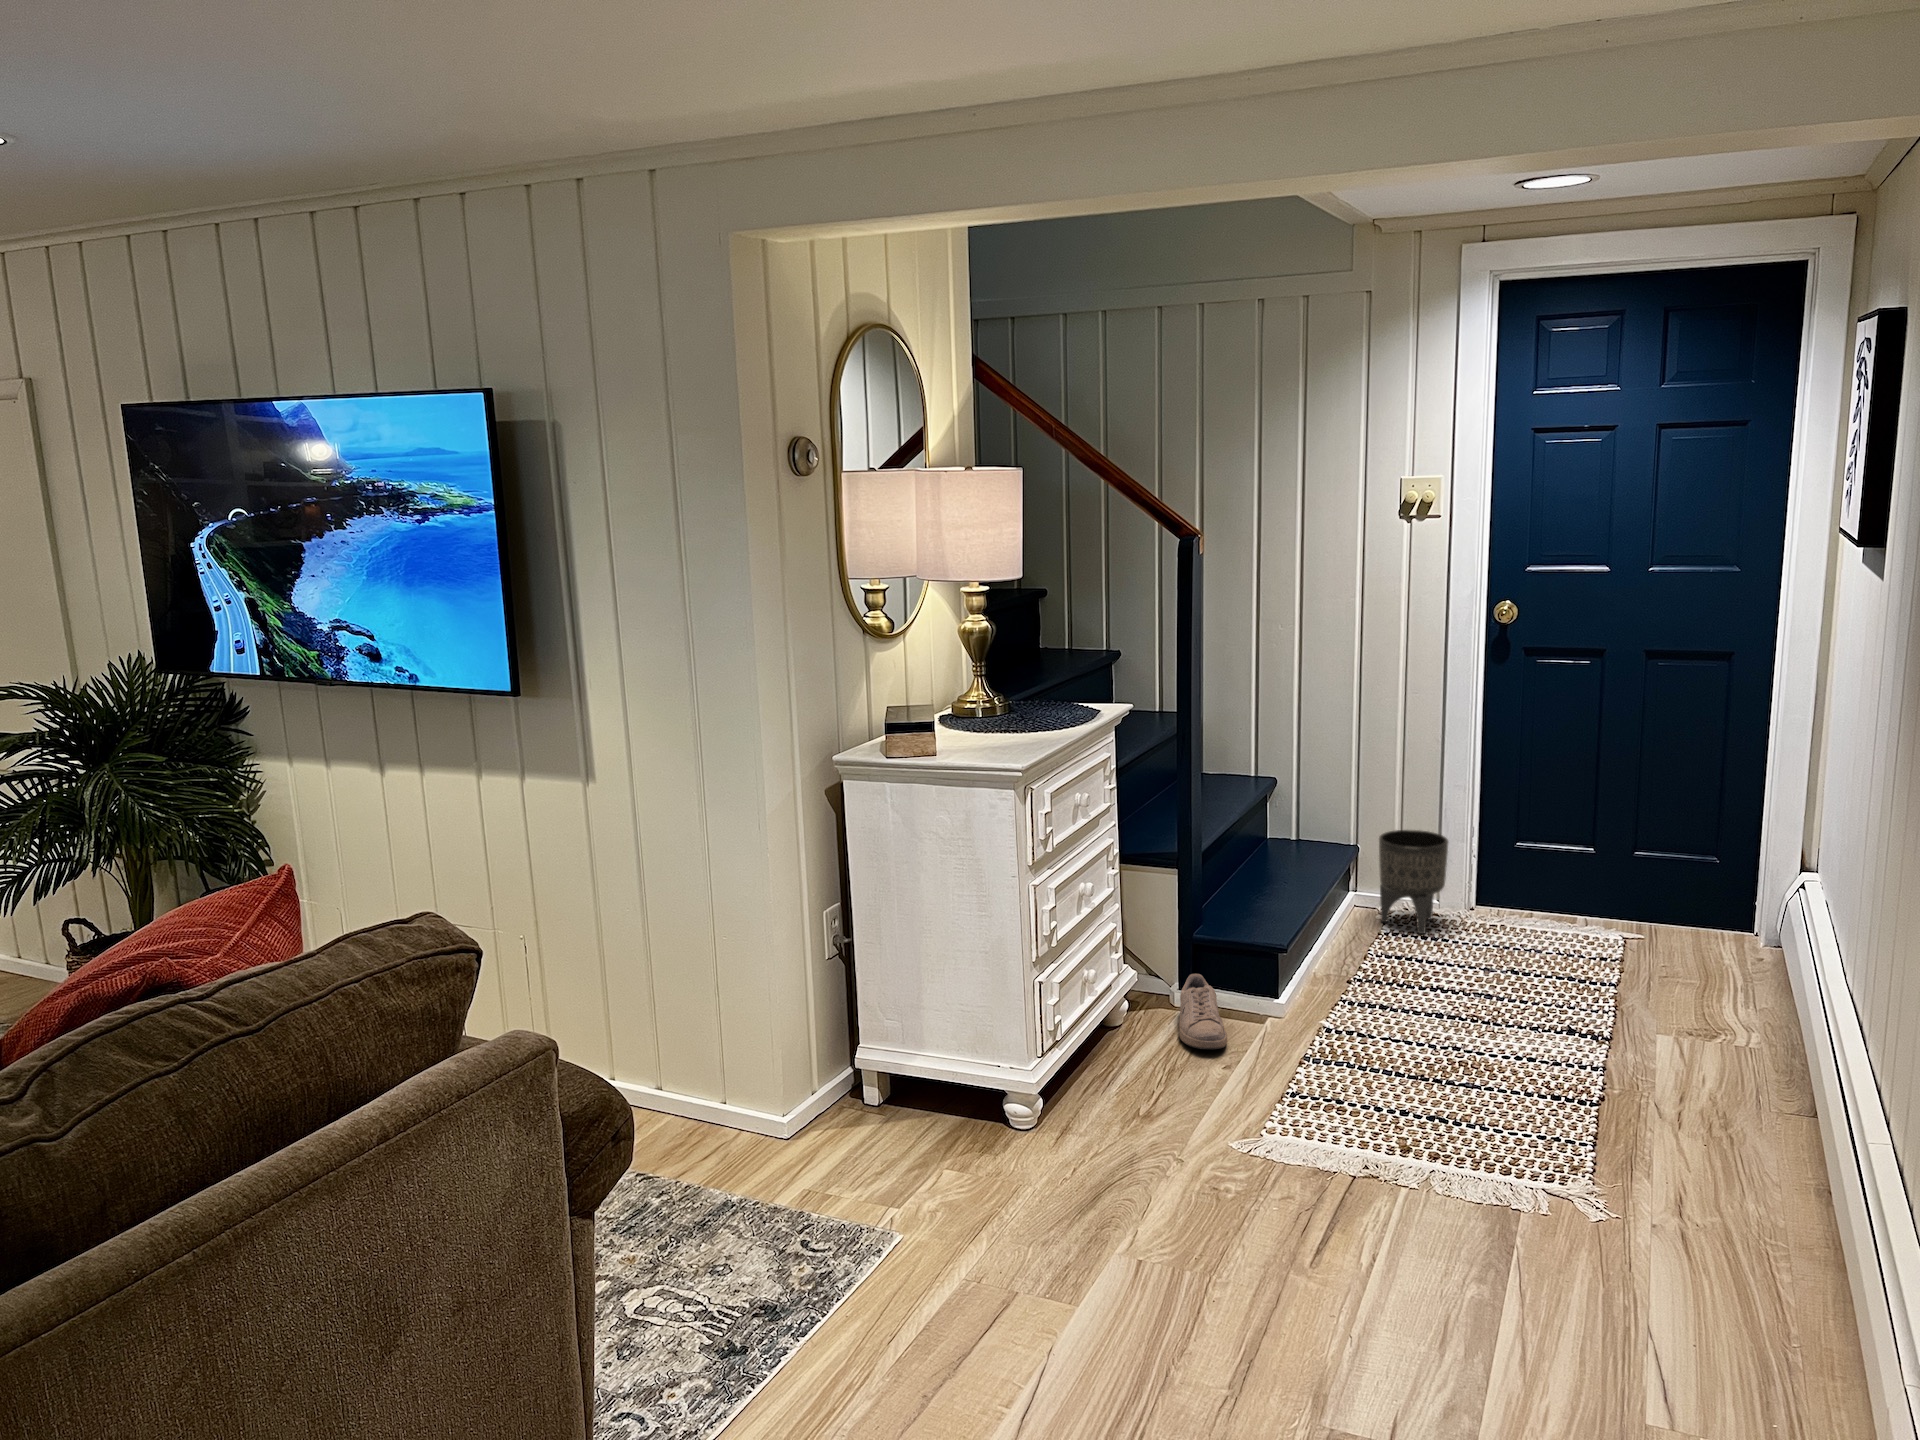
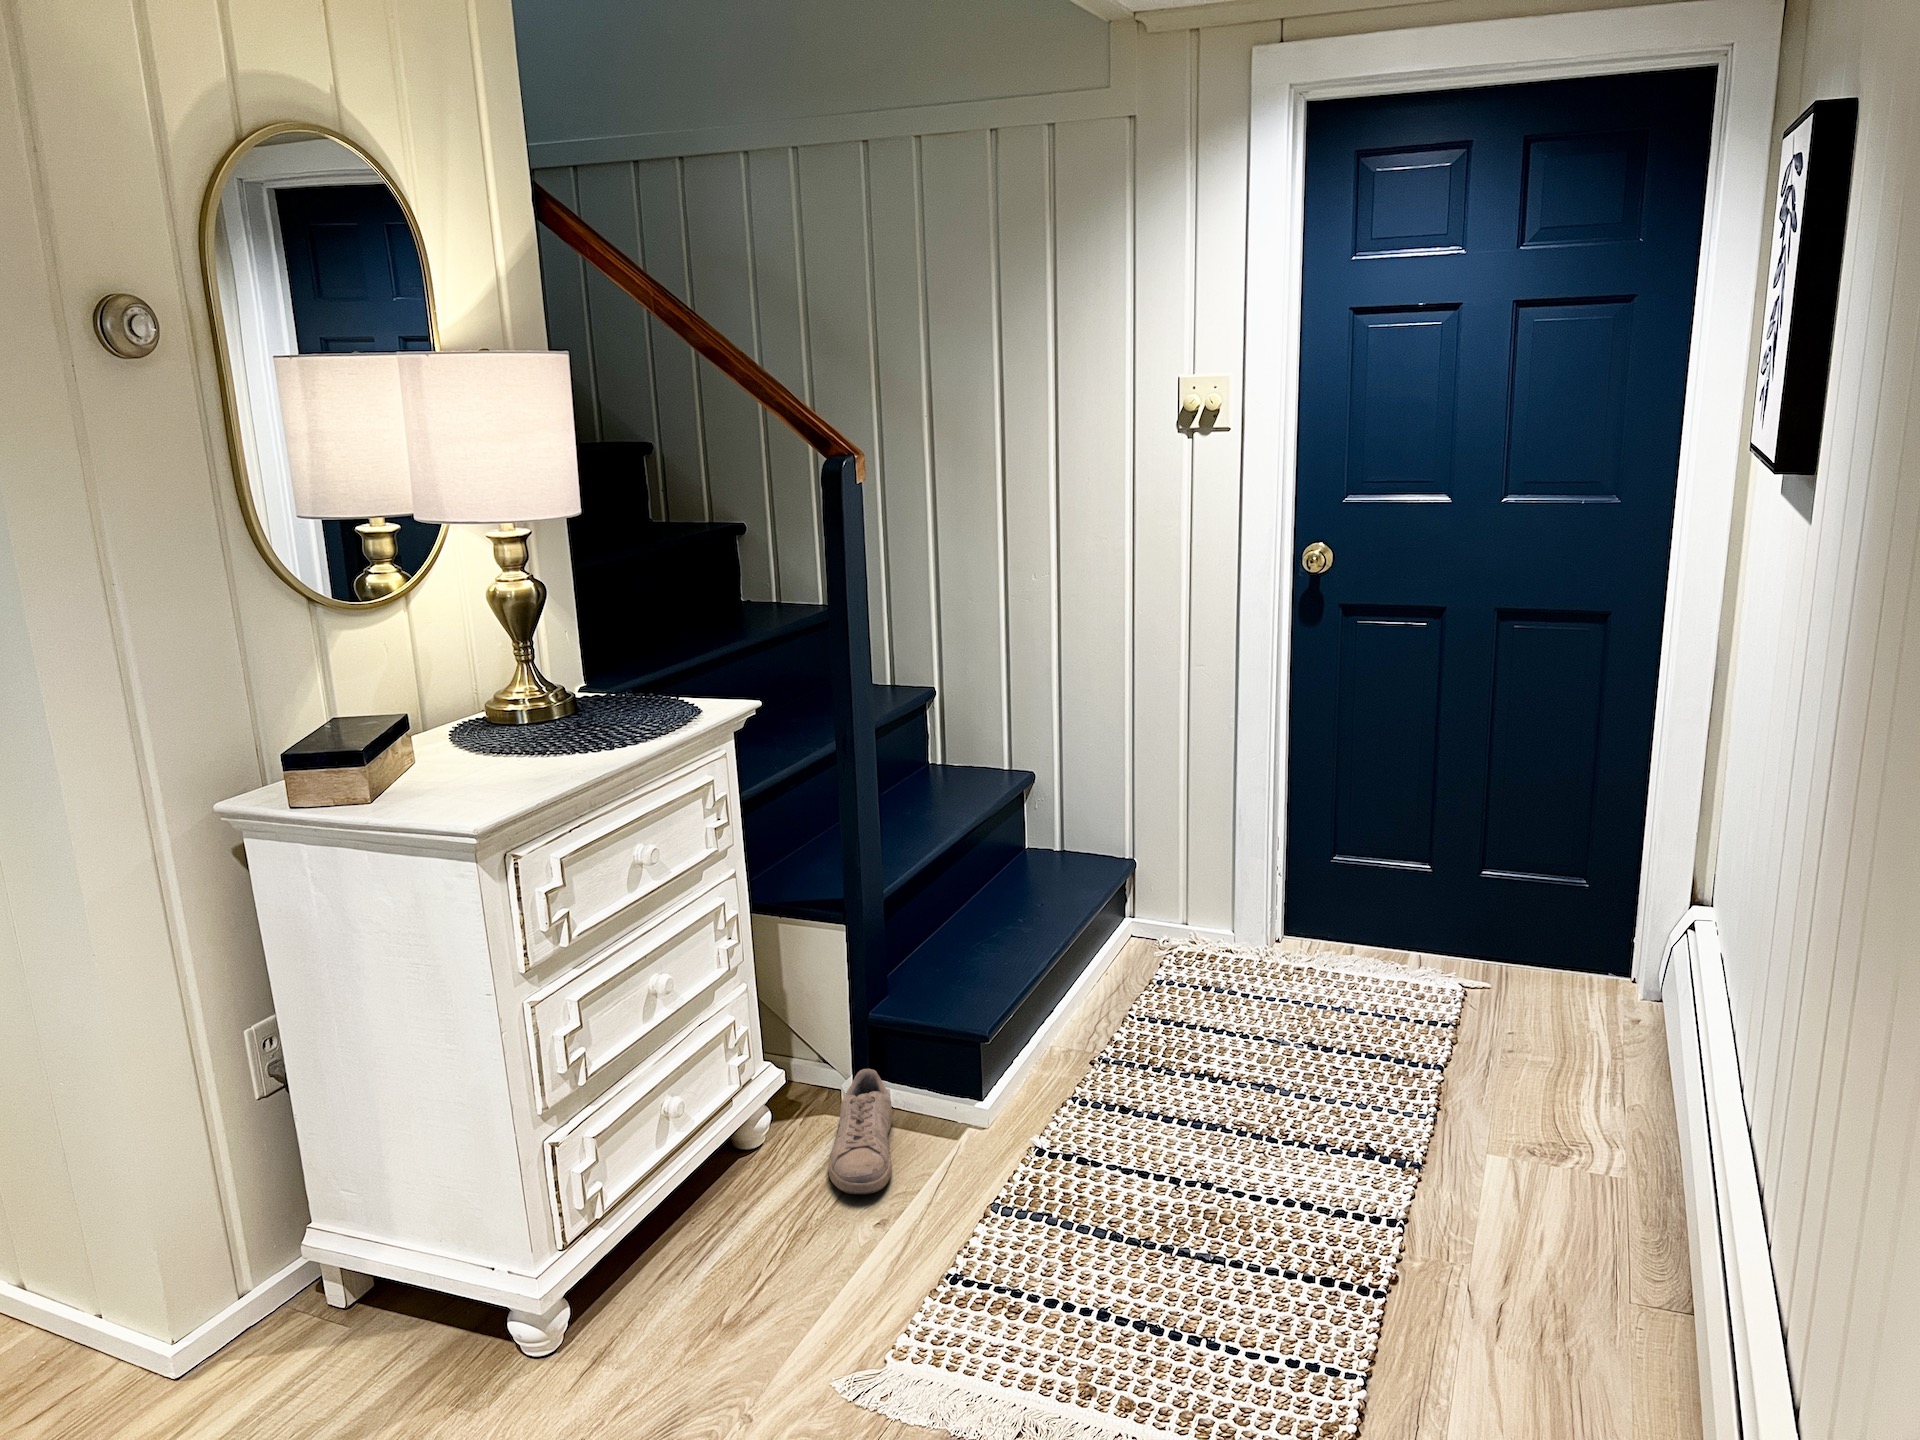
planter: present [1379,830,1448,934] -> none [1154,842,1242,981]

